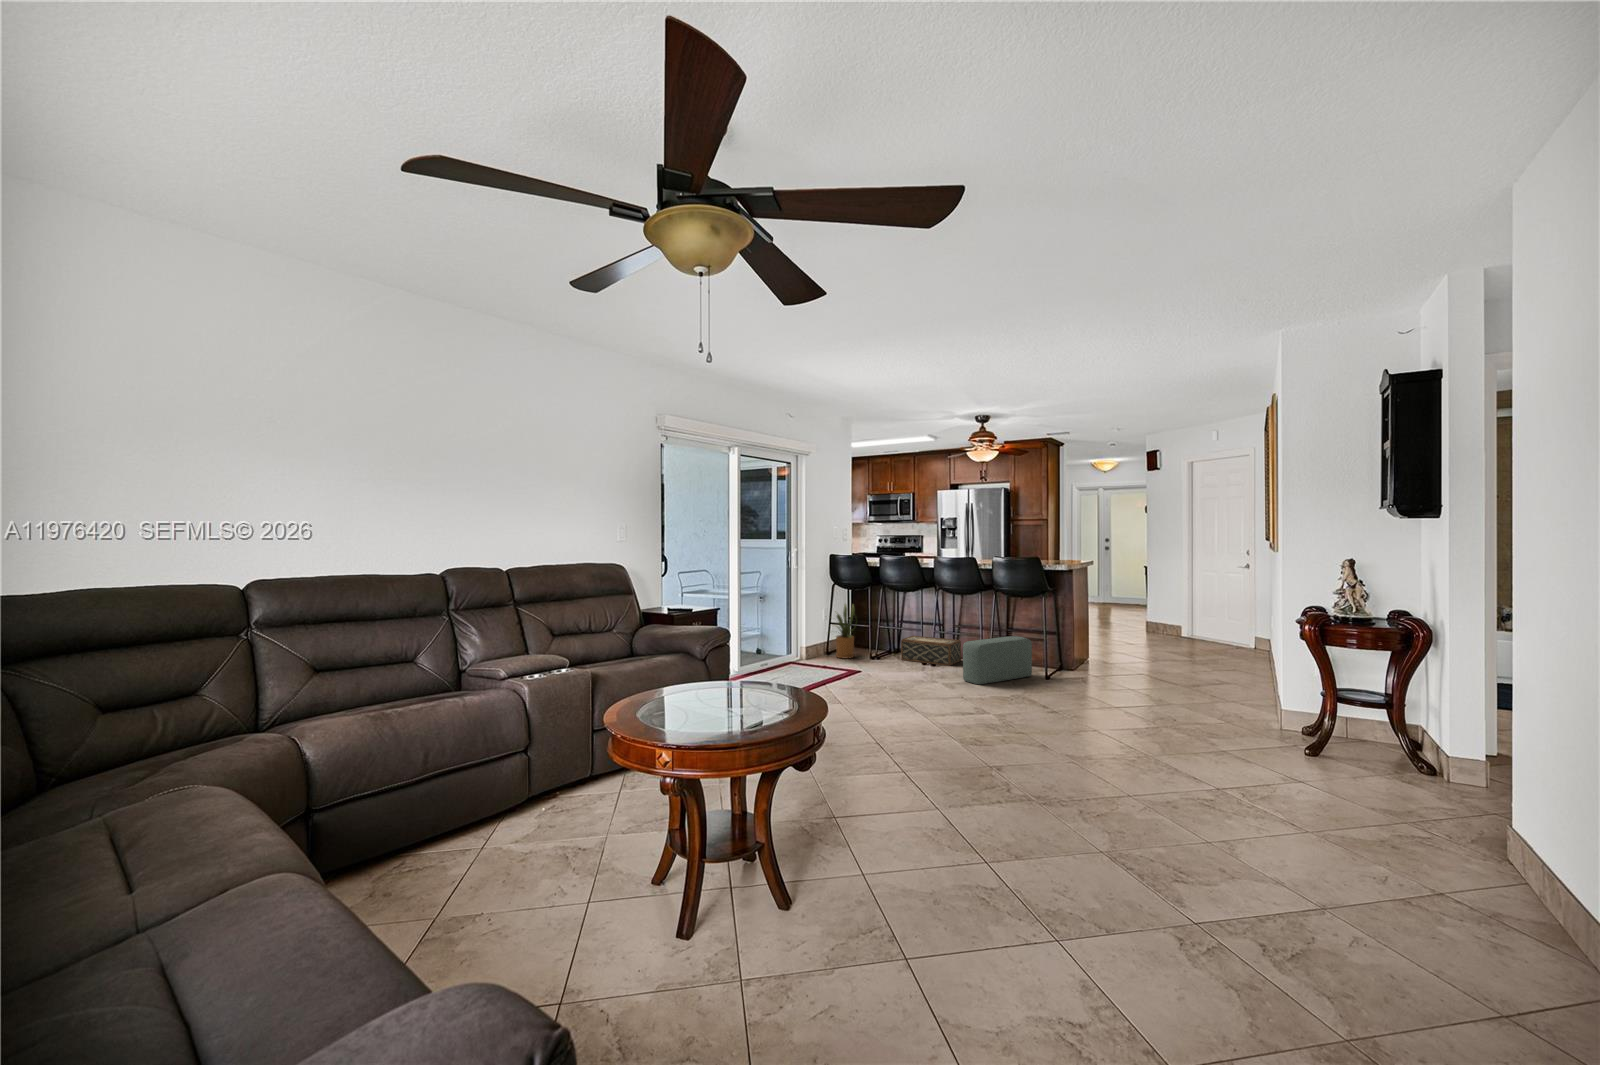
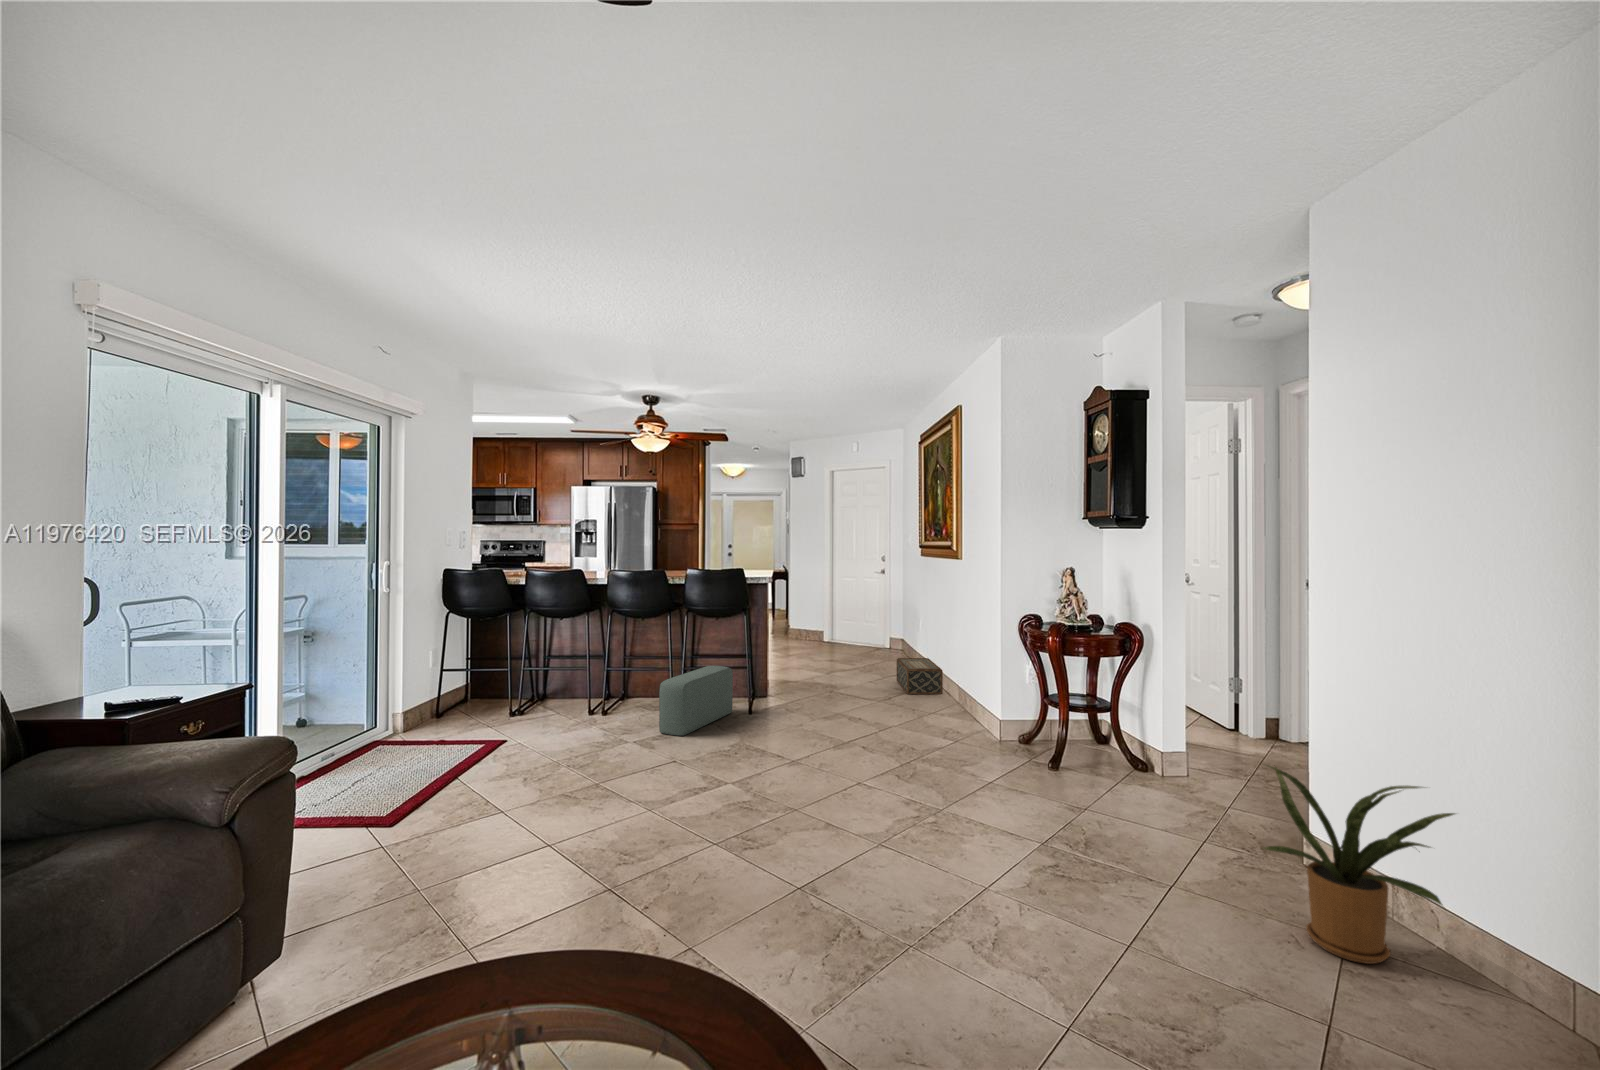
house plant: present [836,604,854,659] -> present [1264,765,1455,964]
woven basket: present [901,636,961,666] -> present [897,658,943,694]

